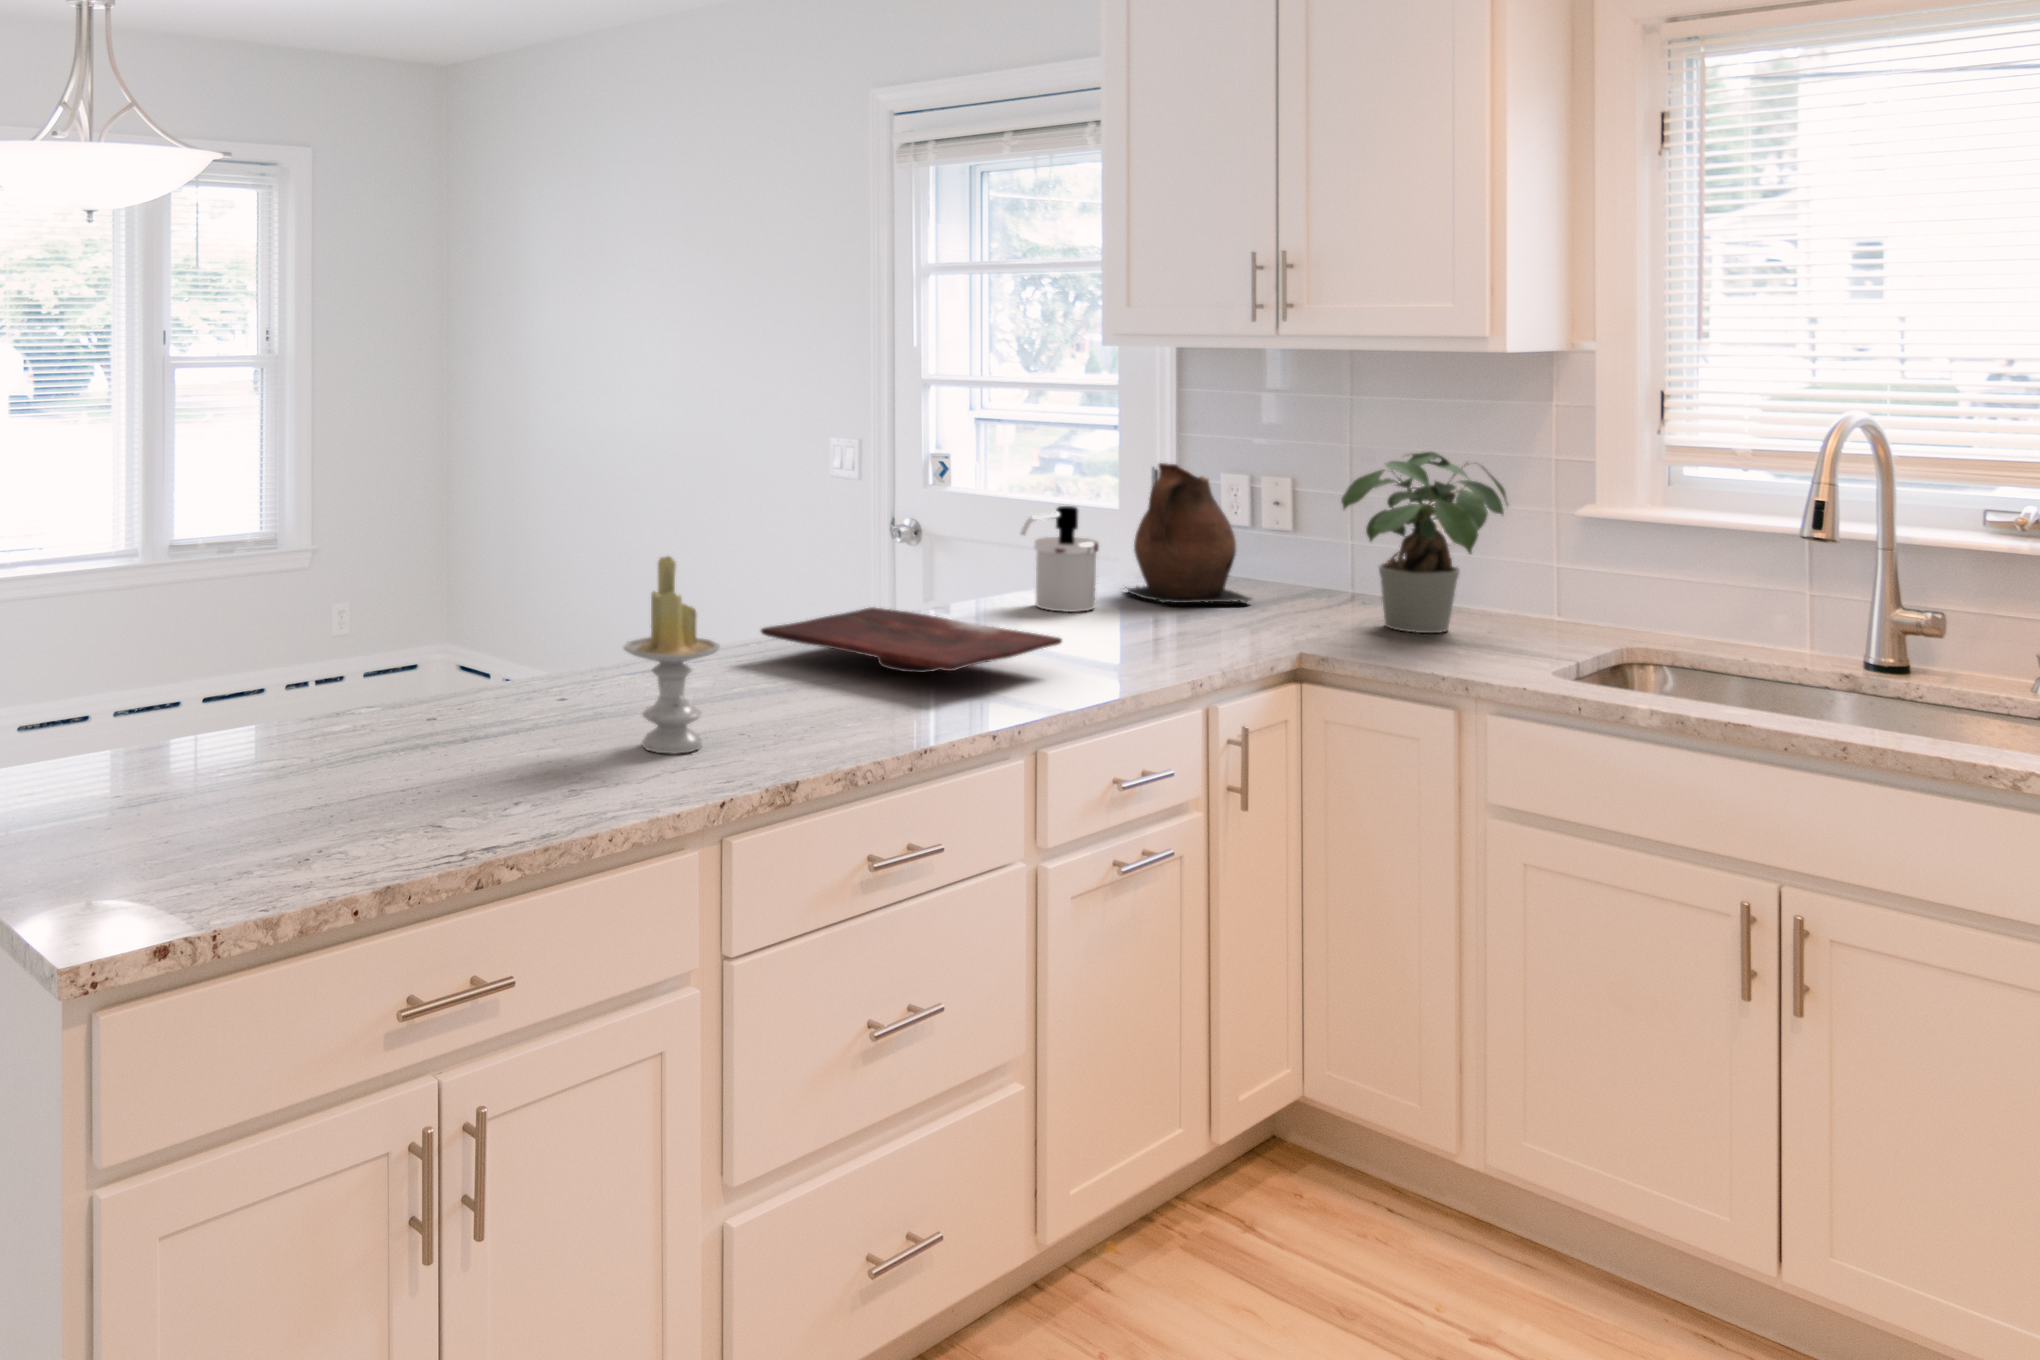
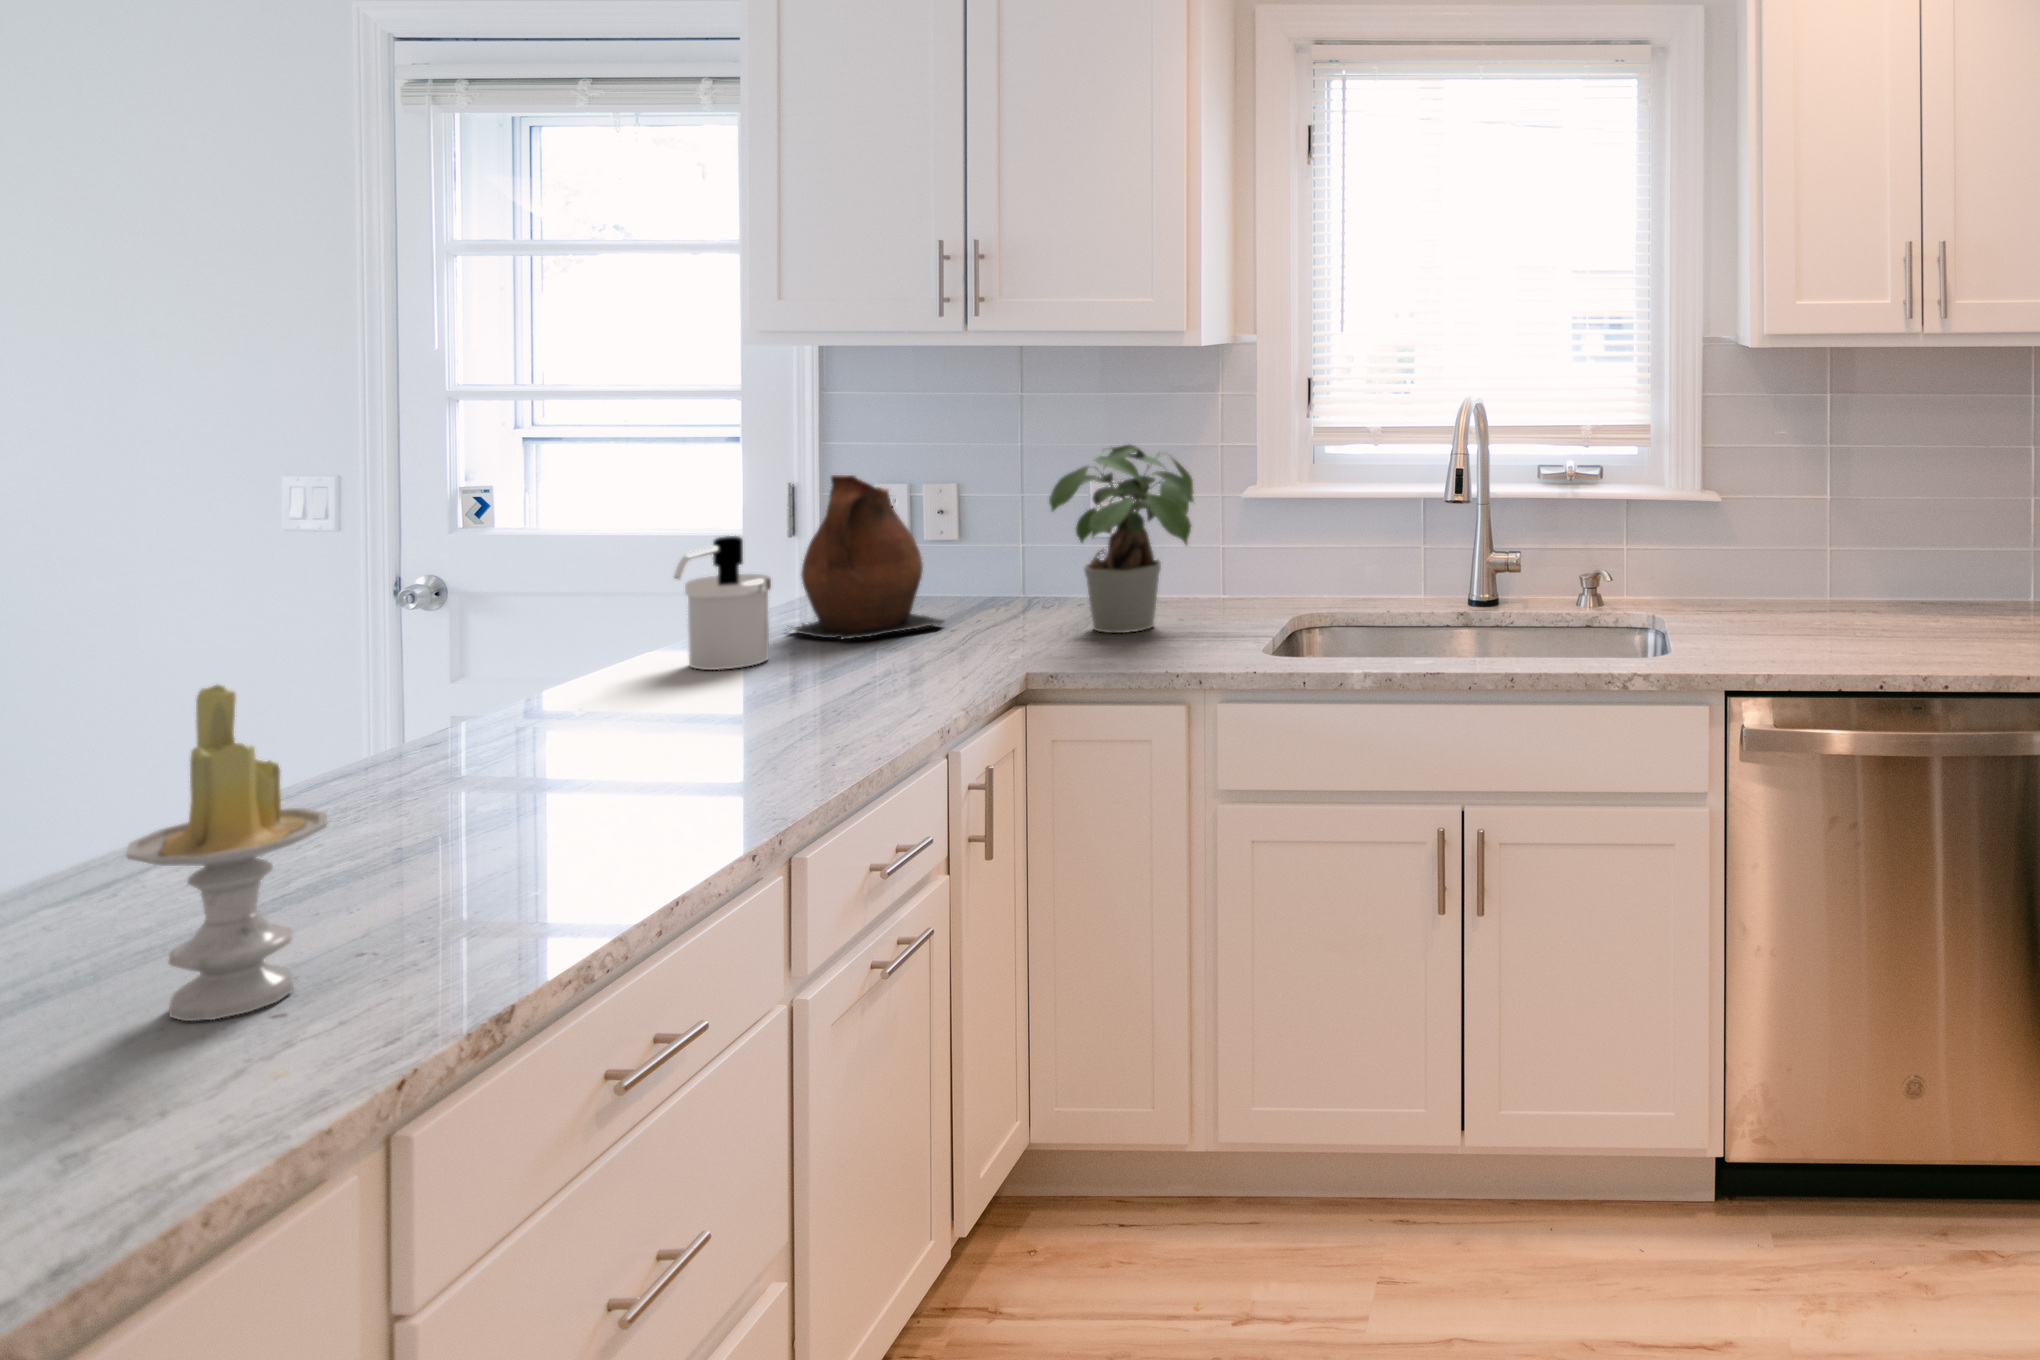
cutting board: present [761,607,1062,673] -> none [309,704,789,789]

